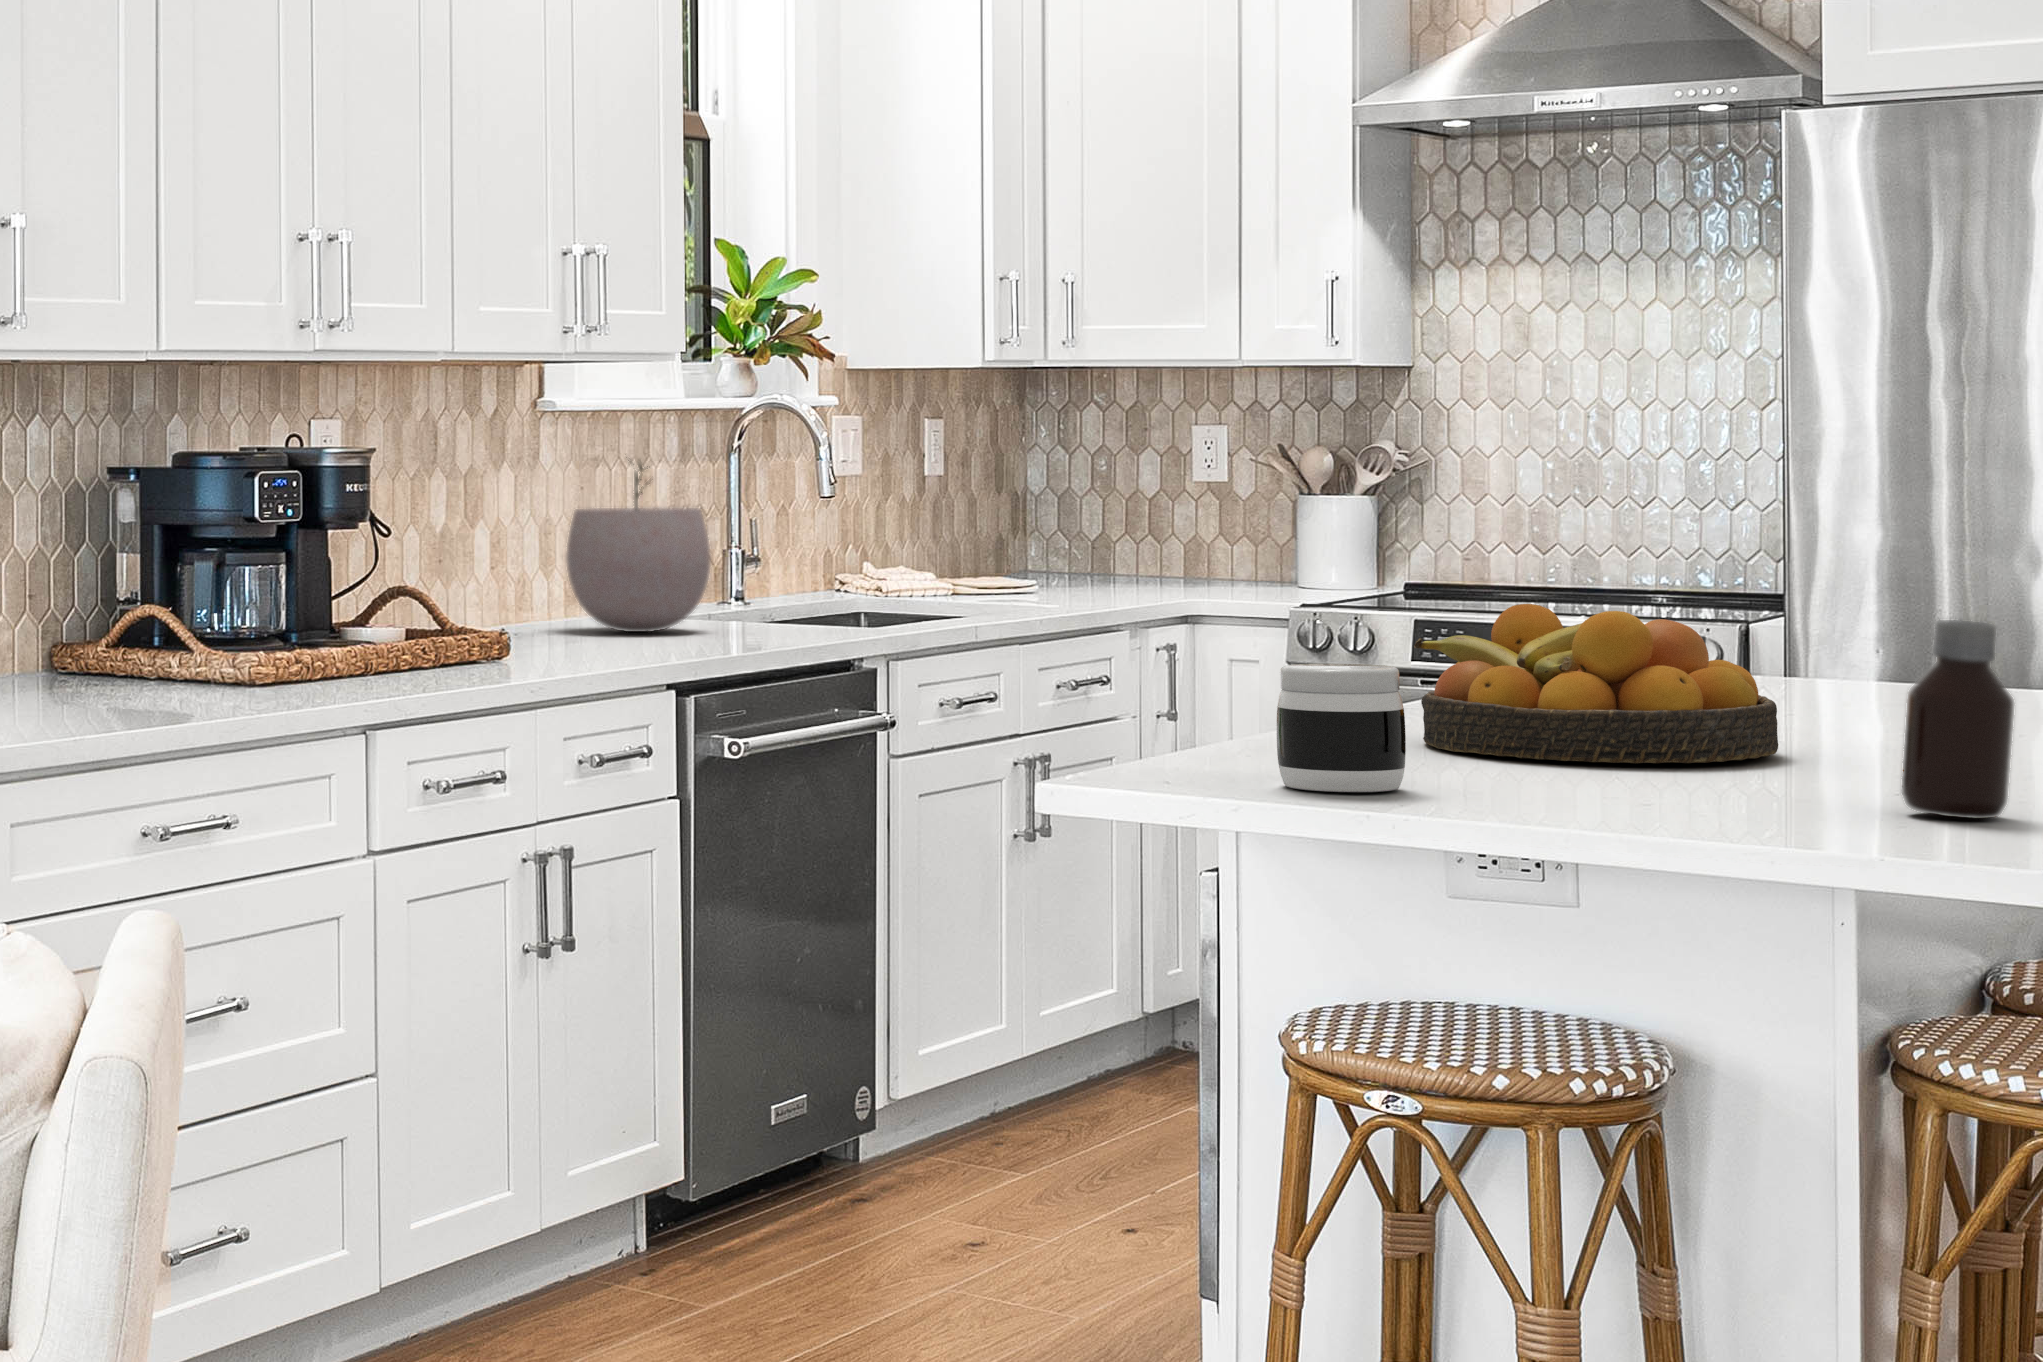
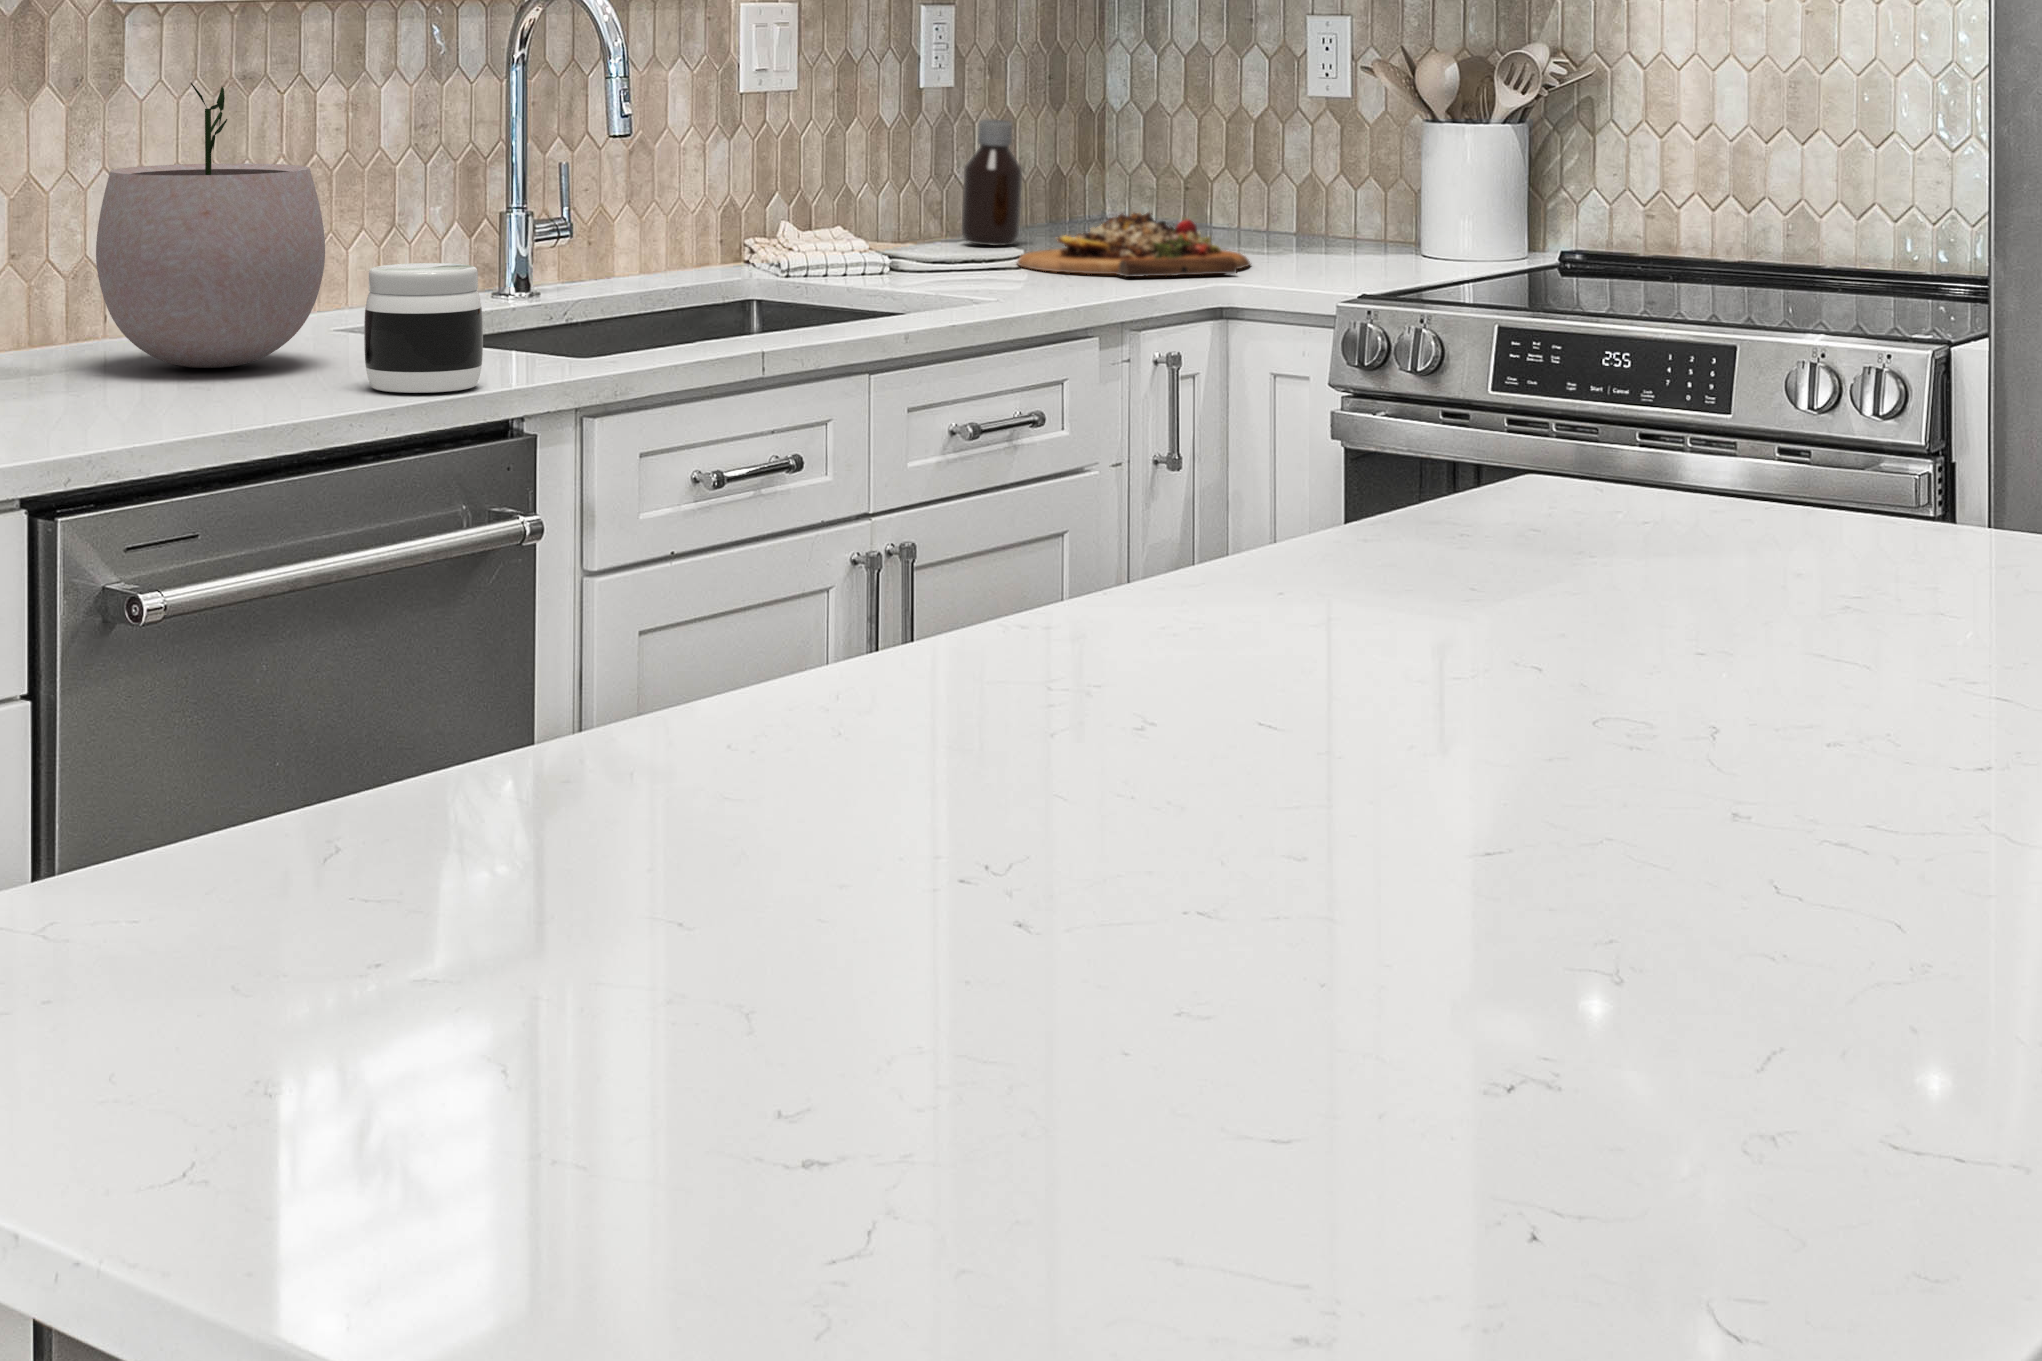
cutting board: none [1028,559,1199,598] -> present [1017,213,1250,277]
fruit bowl: present [1414,604,1778,763] -> none [797,526,1479,942]
bottle: present [1901,620,2014,819] -> present [961,119,1022,246]
jar: present [1277,663,1406,792] -> present [364,263,483,393]

